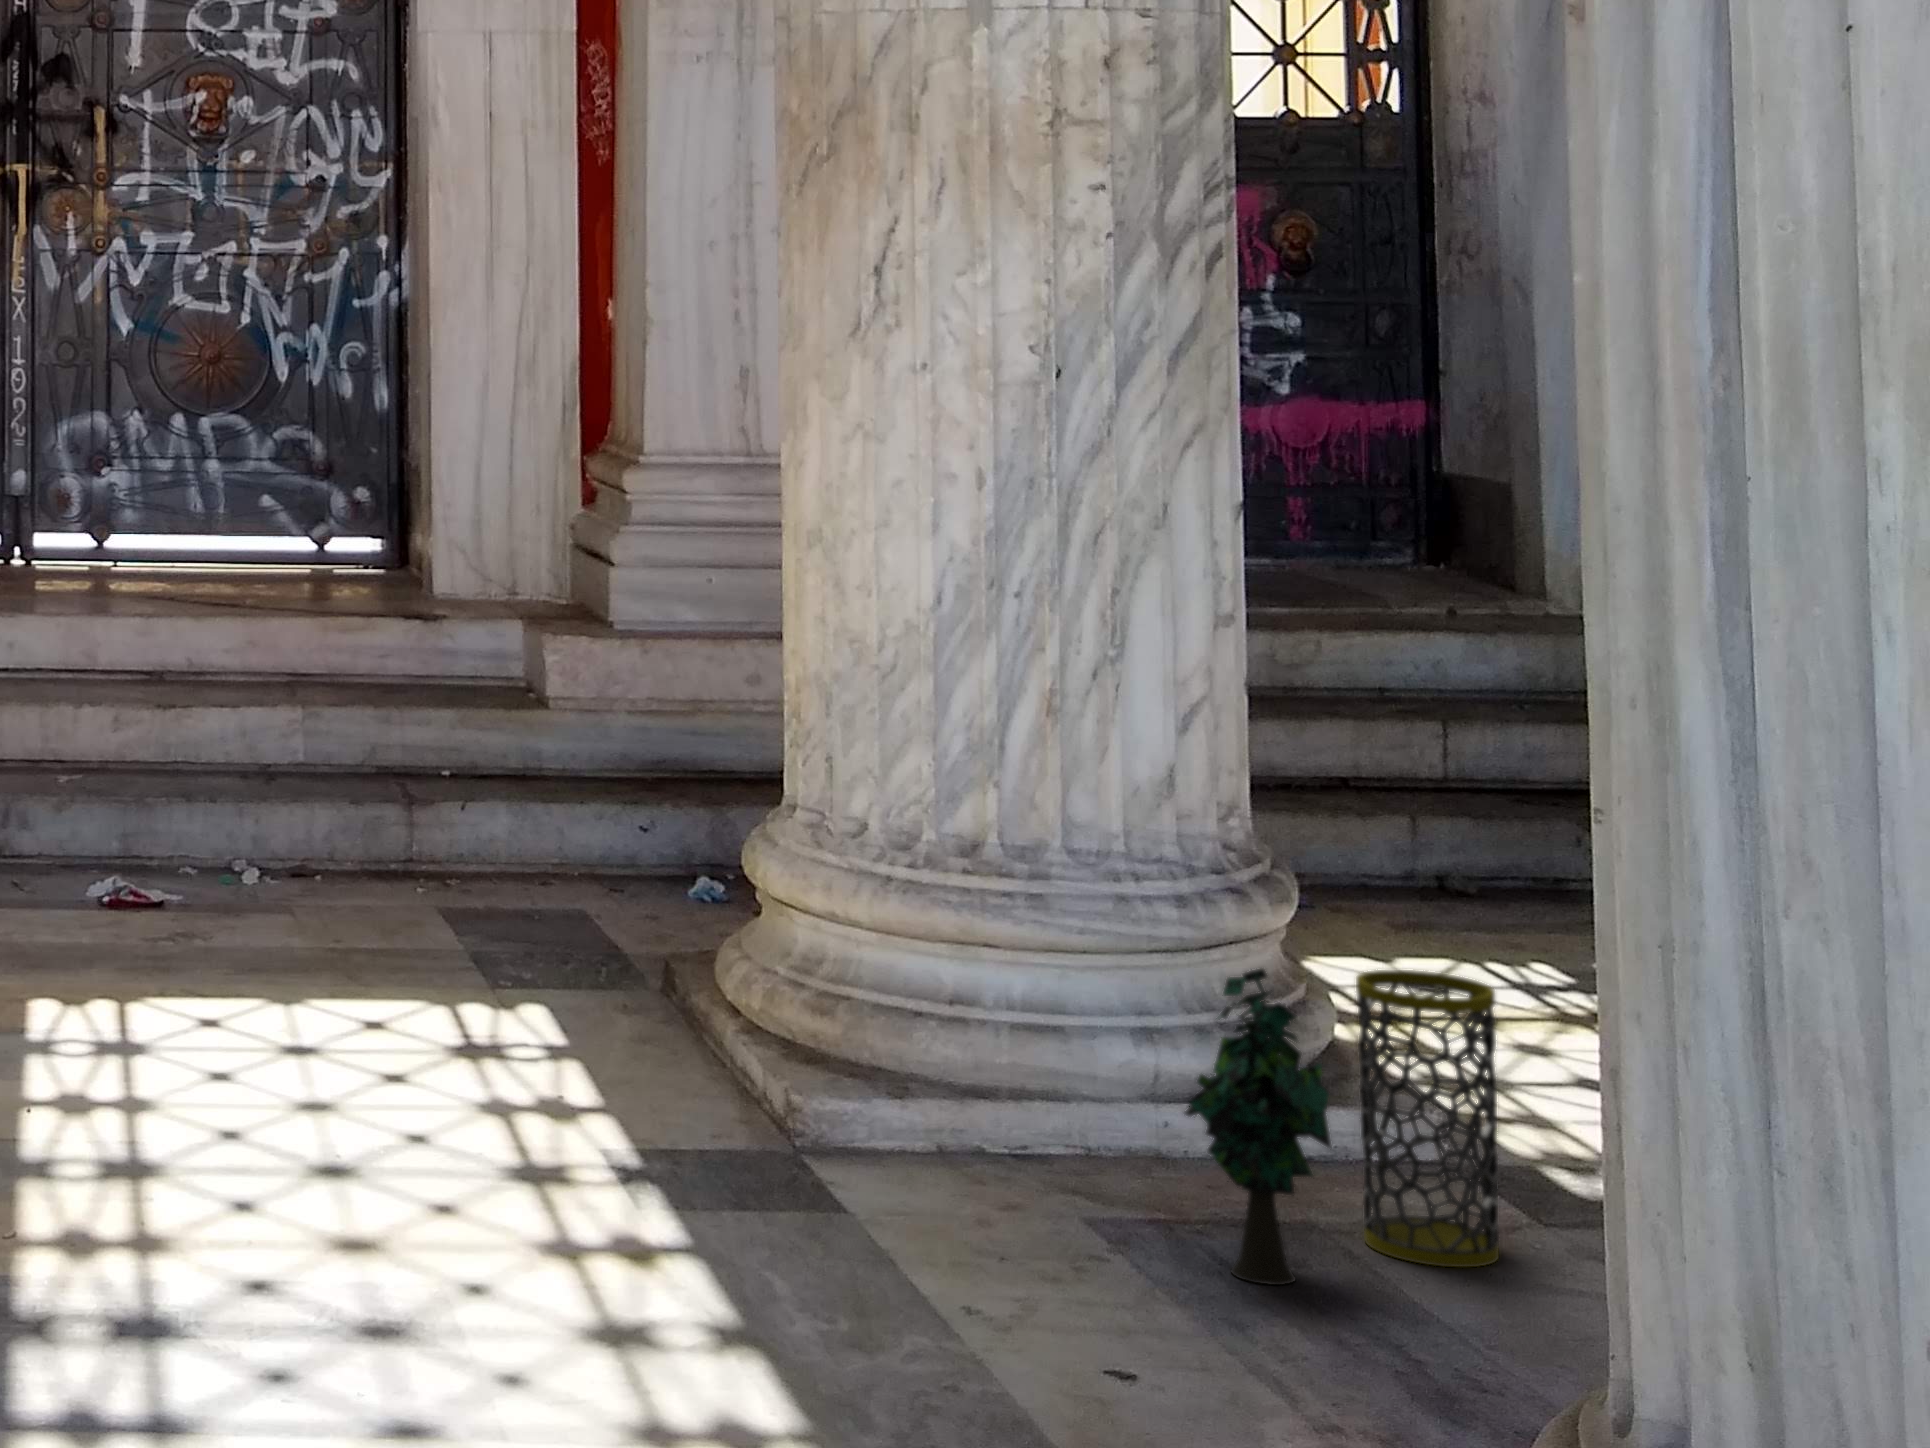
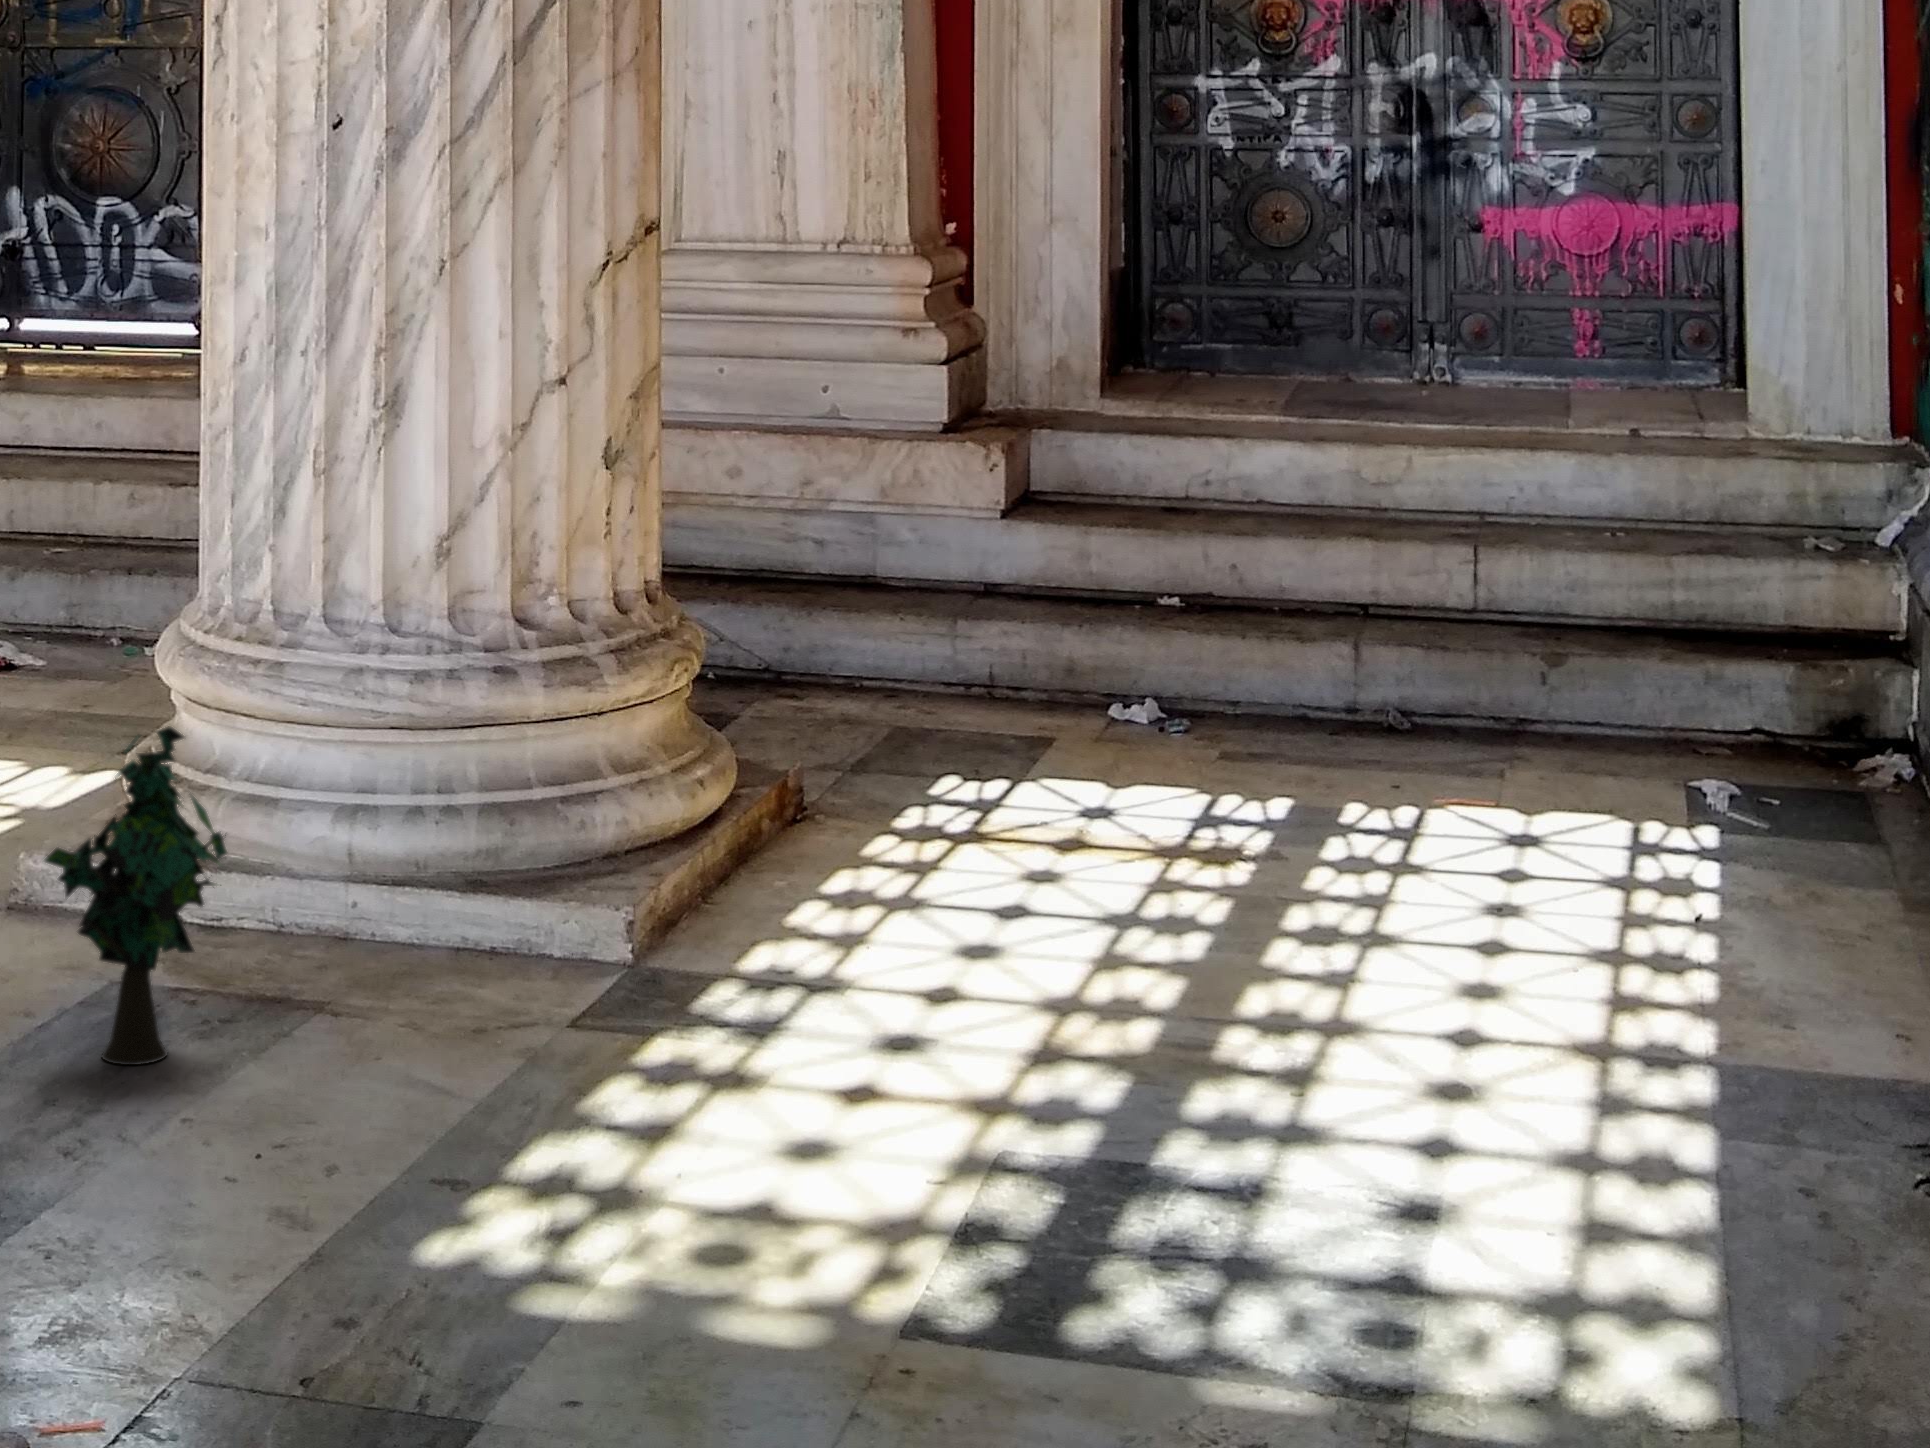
trash can: present [1356,970,1499,1267] -> none [319,741,460,1065]

